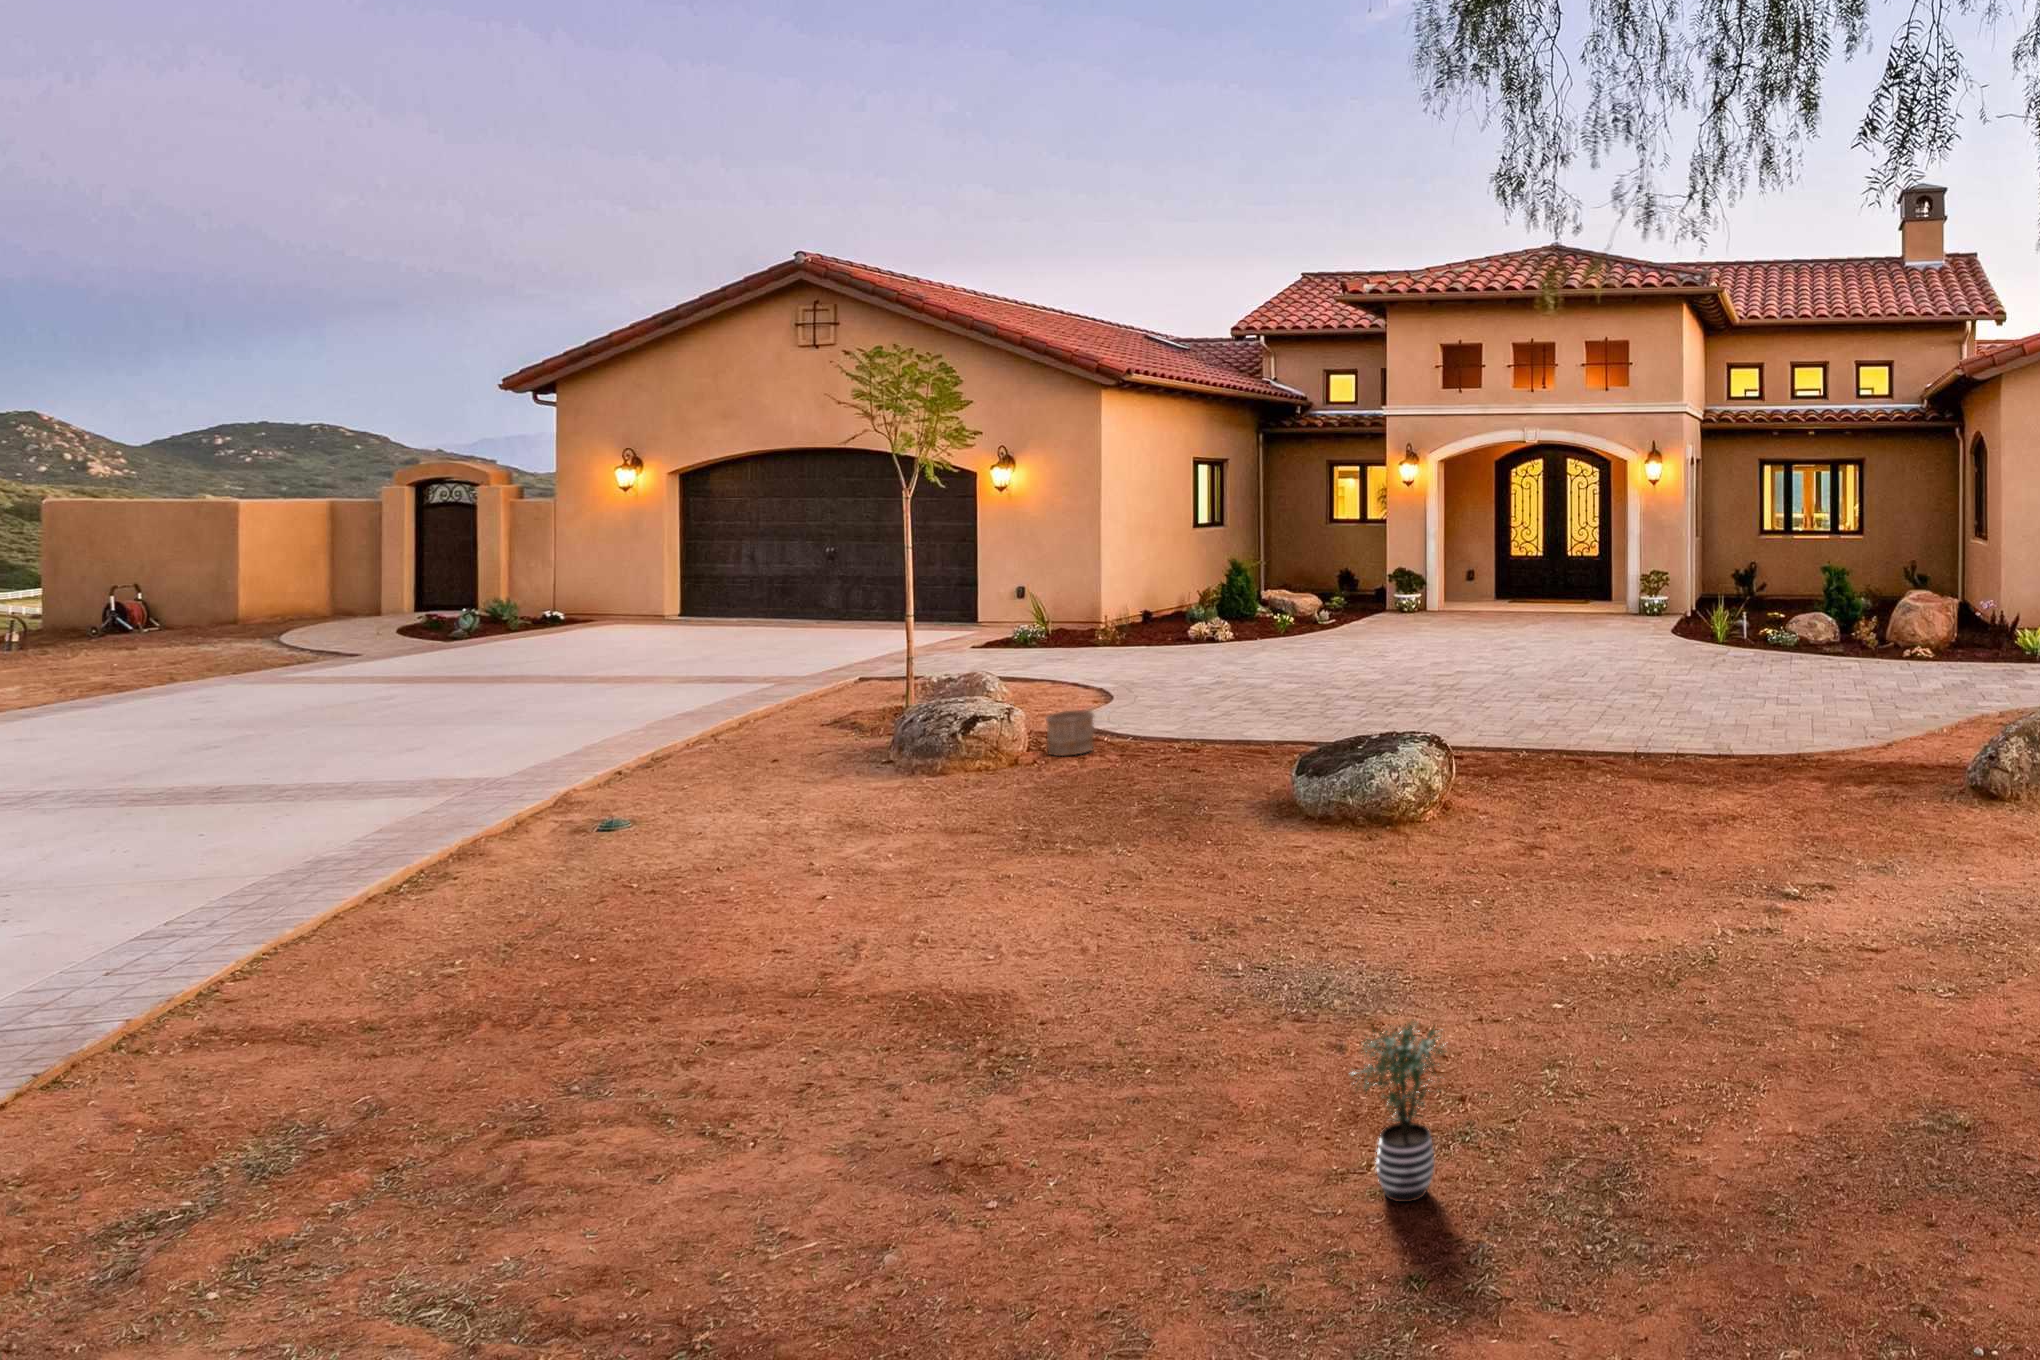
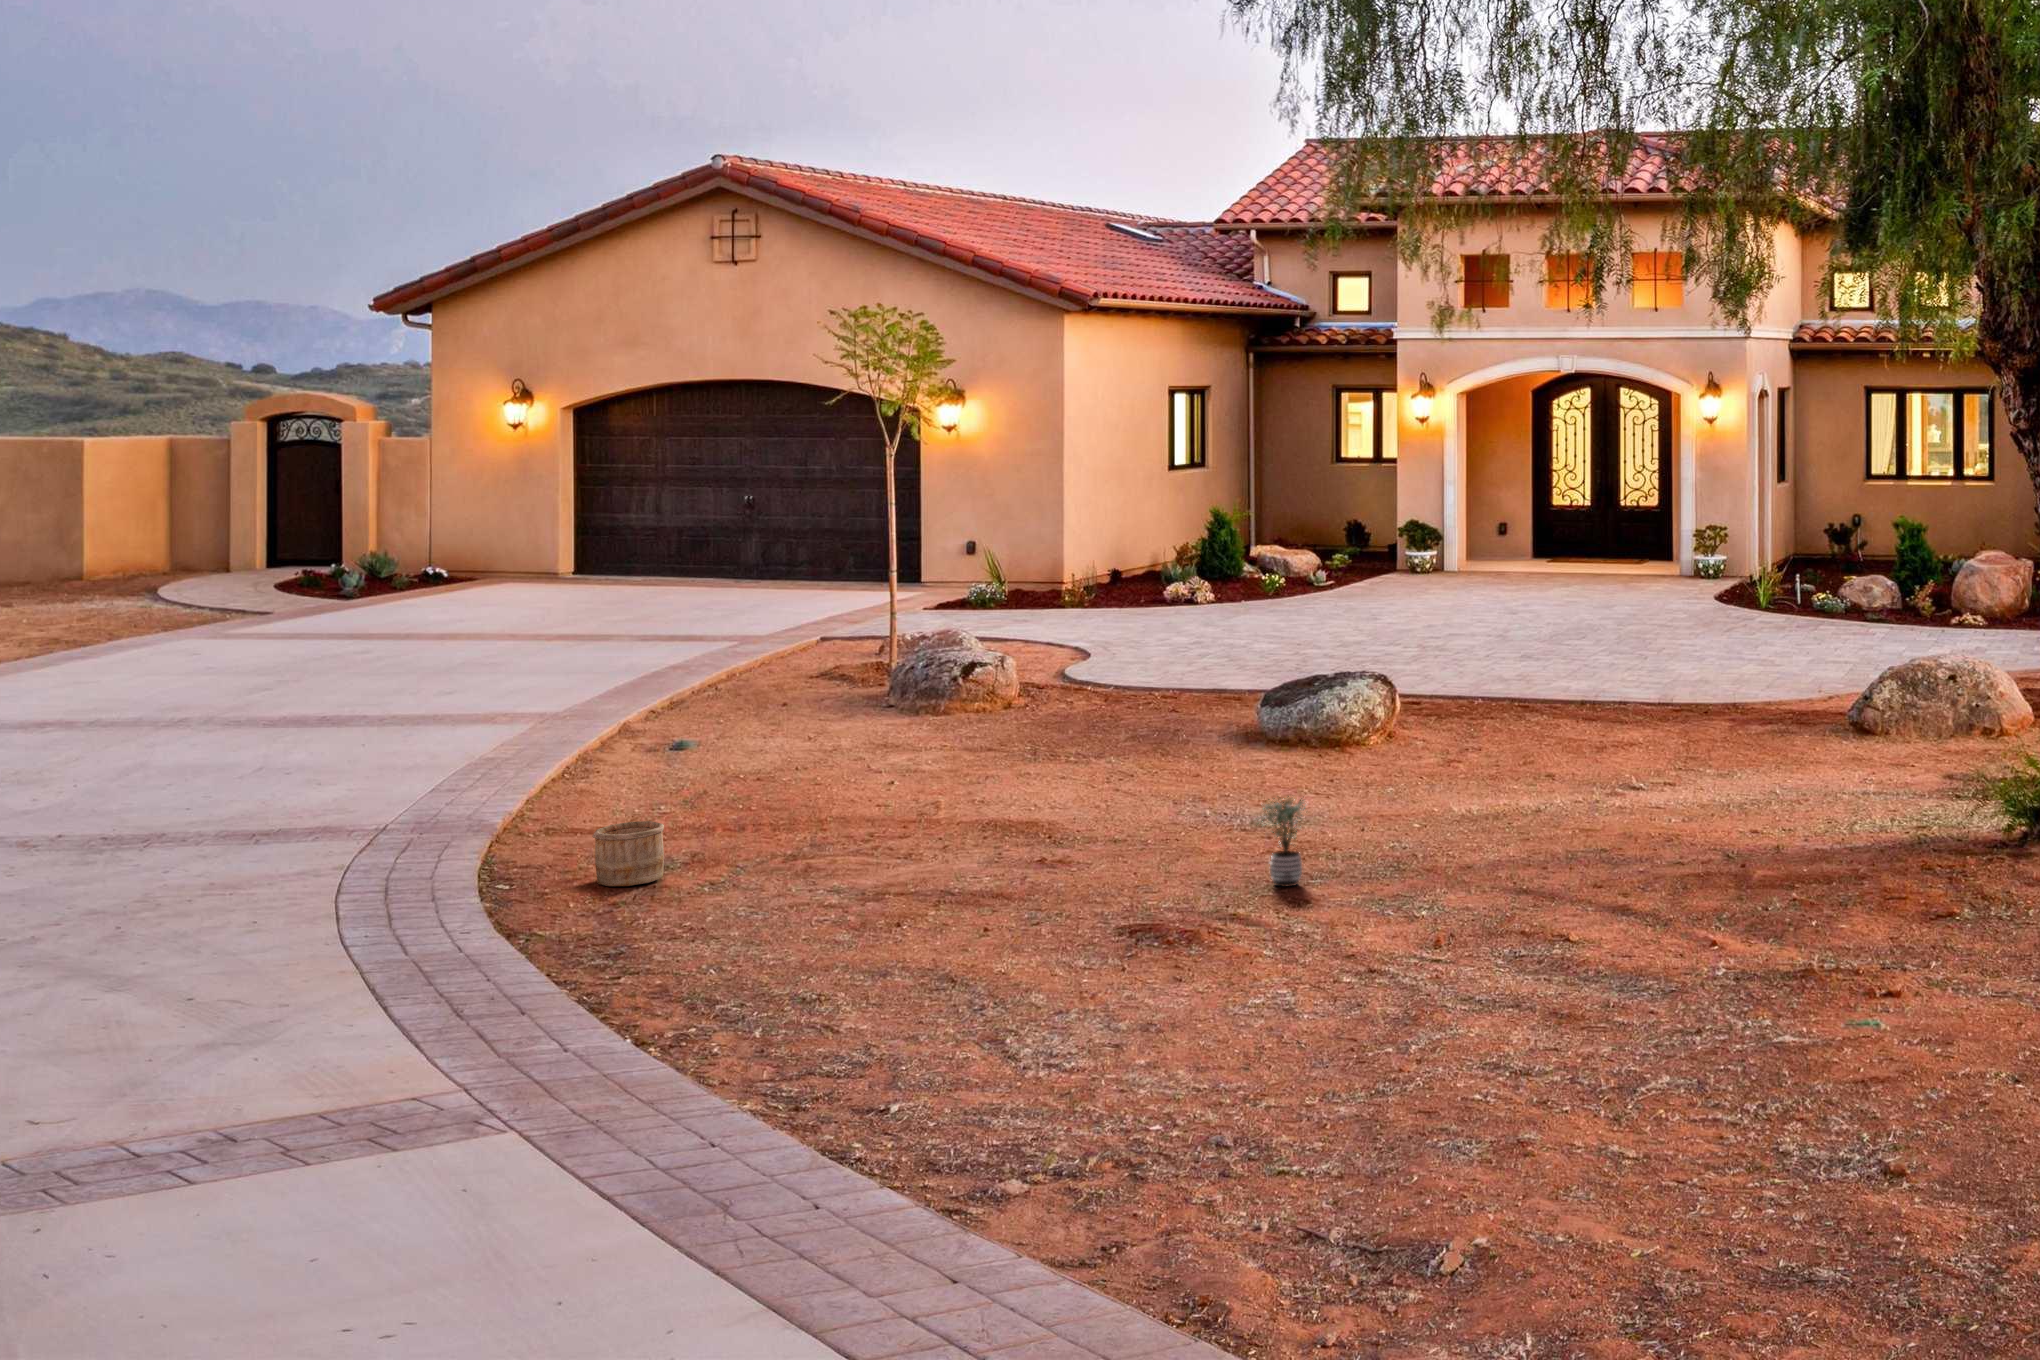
wooden bucket: present [1046,710,1094,756] -> present [592,821,664,886]

